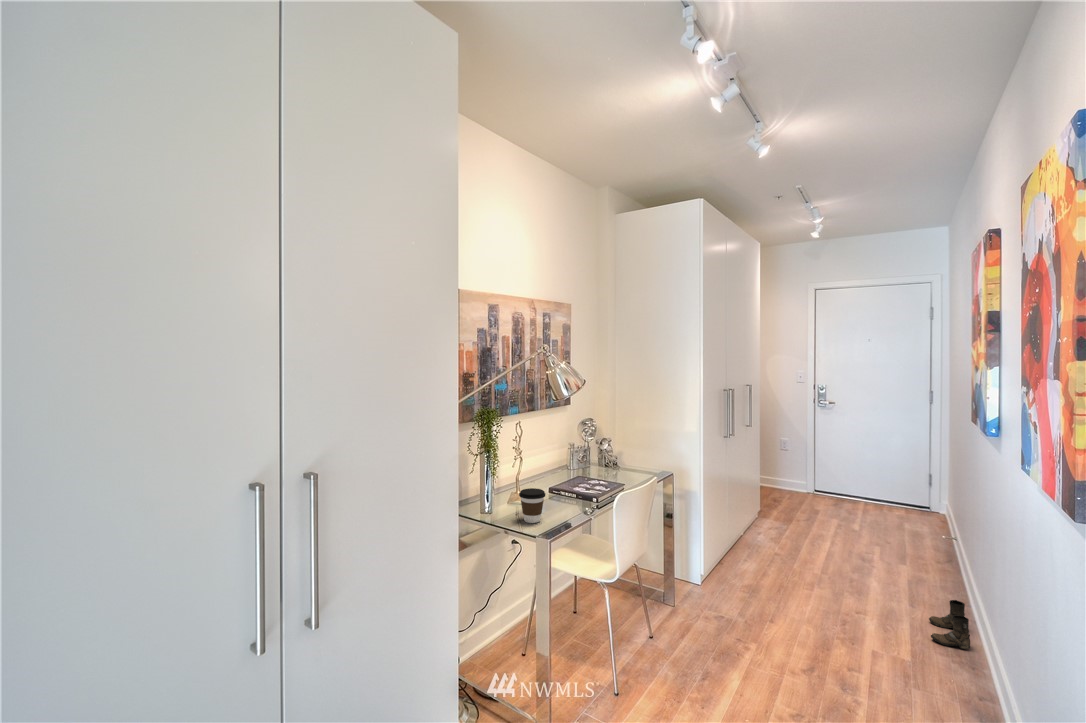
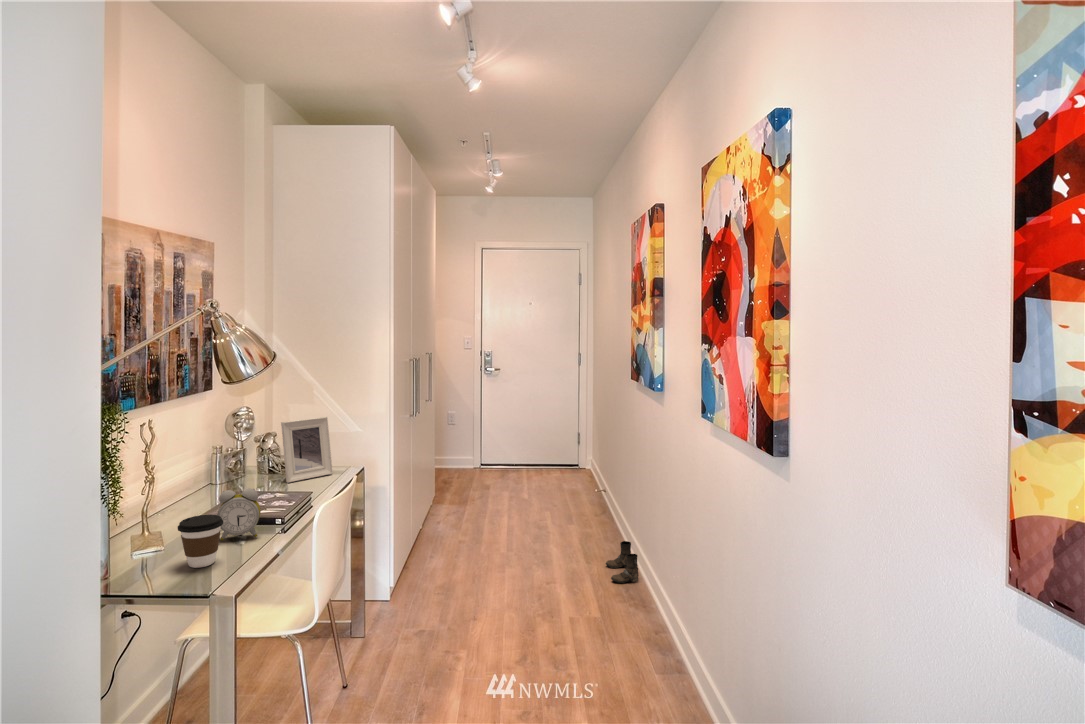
picture frame: none [608,431,645,477] -> present [281,417,333,483]
alarm clock: none [548,475,575,511] -> present [217,488,261,541]

